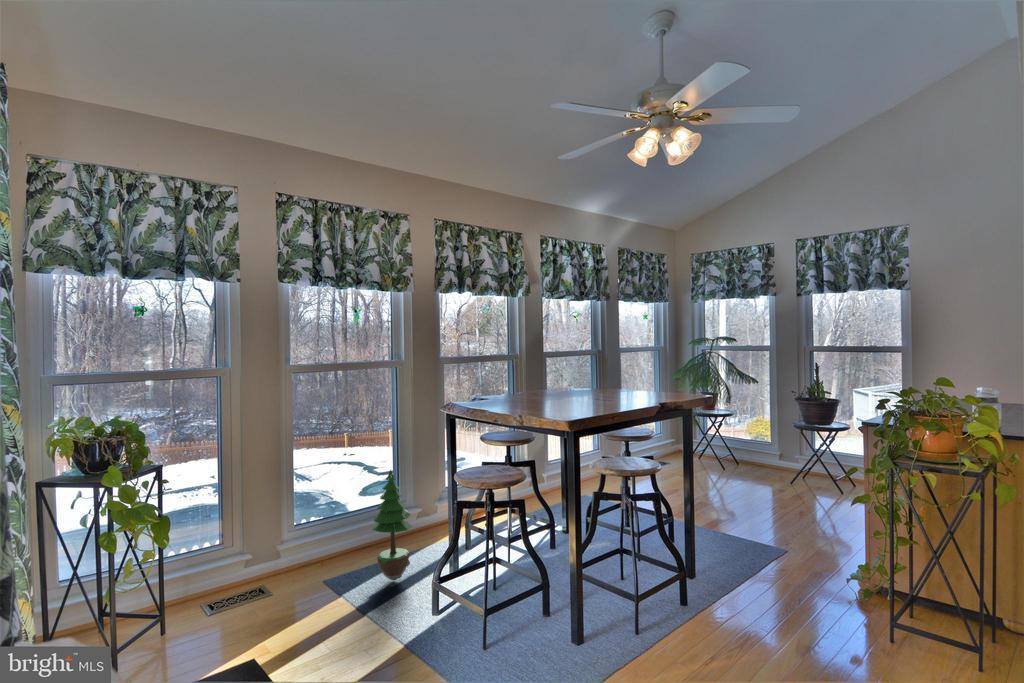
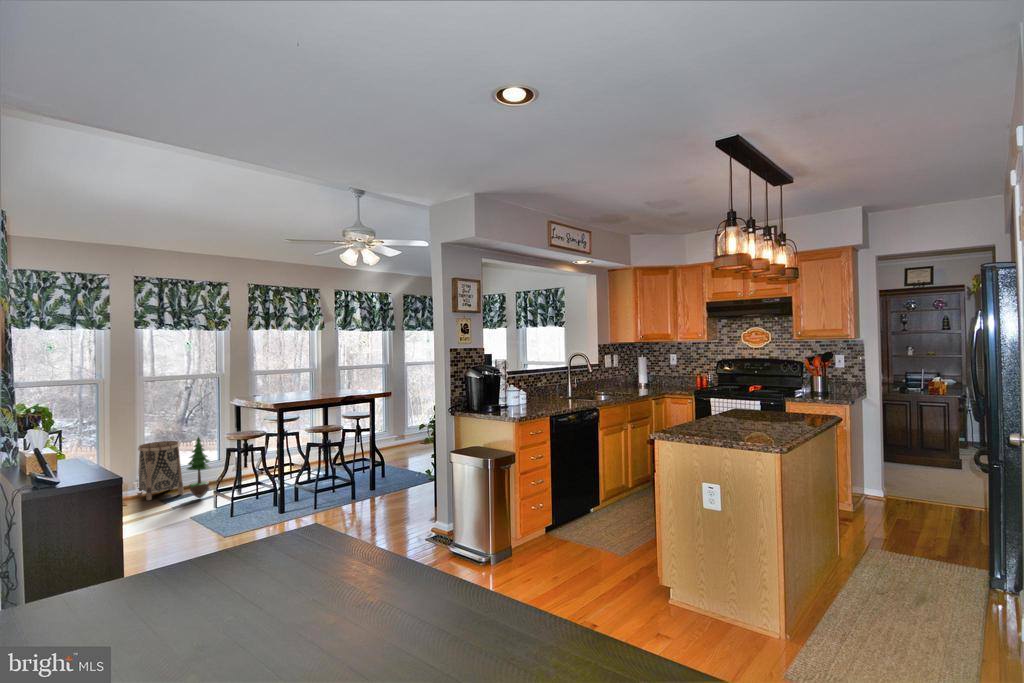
basket: none [285,473,360,584] -> present [137,441,183,500]

